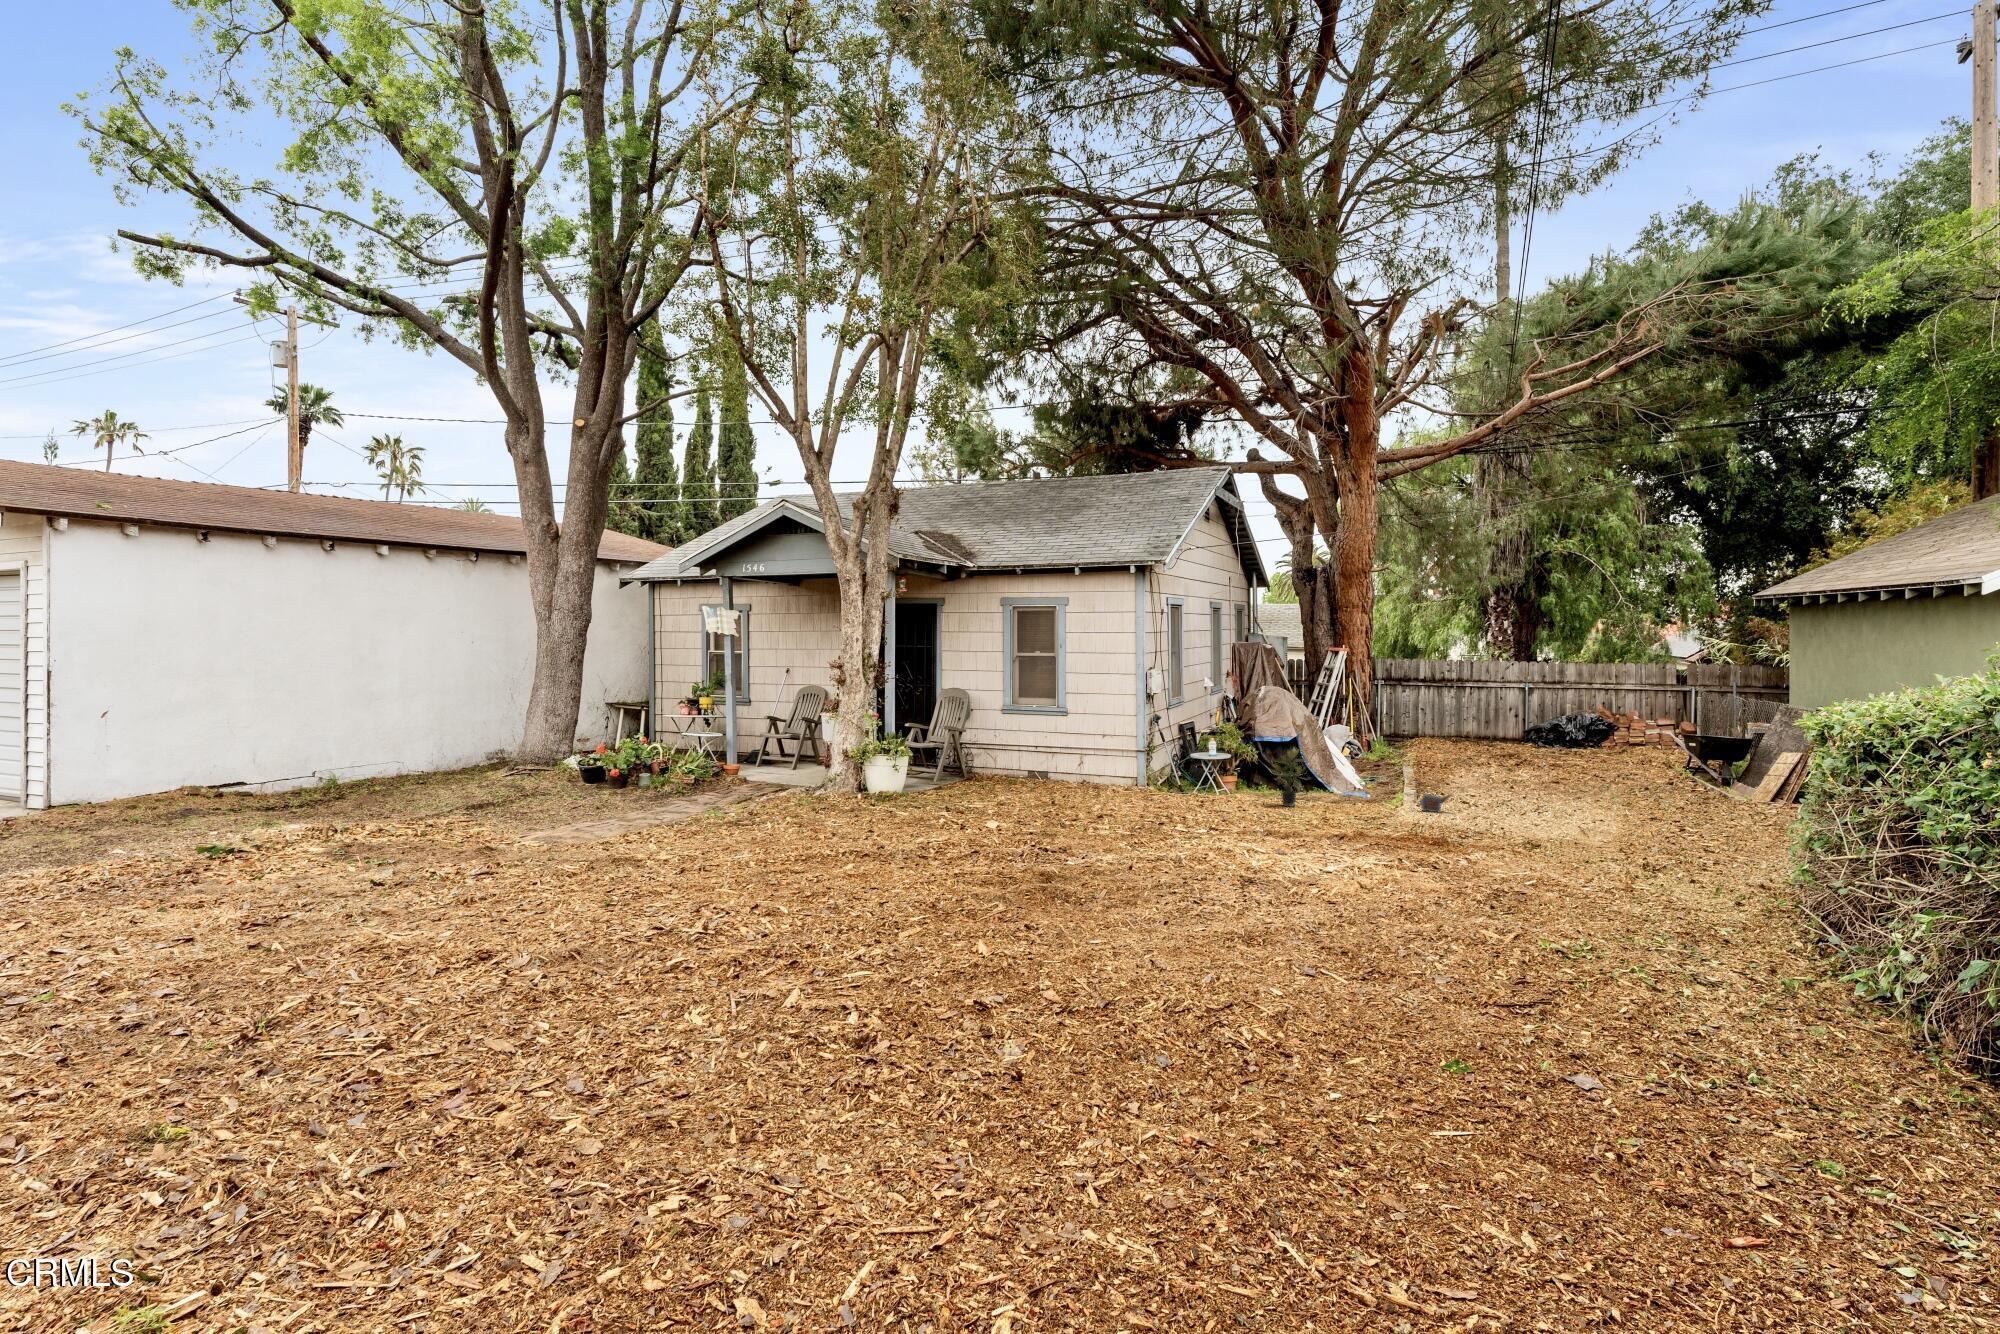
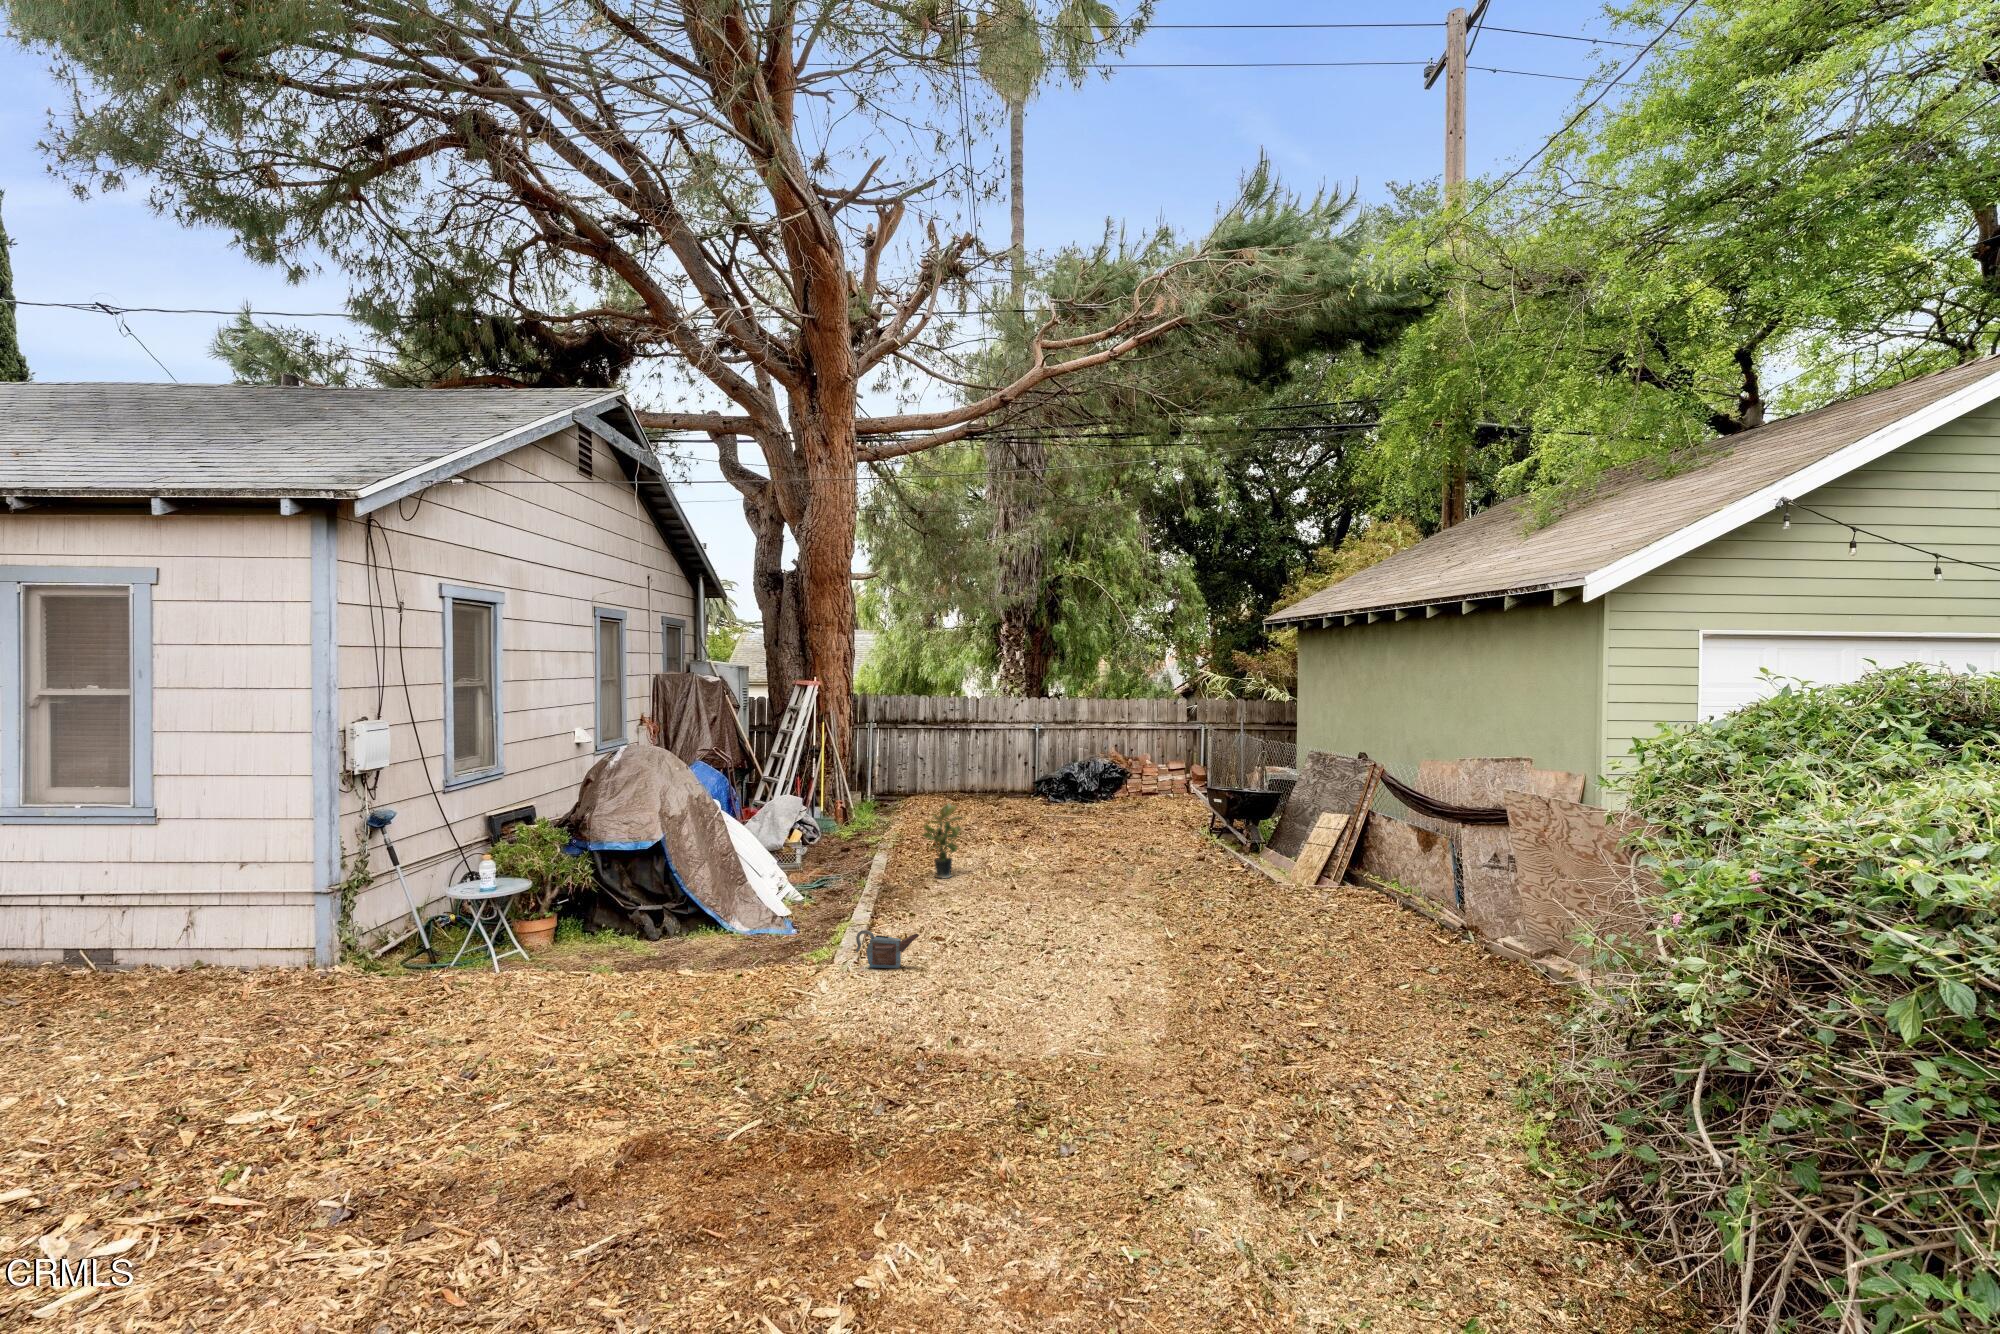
potted plant: present [1272,748,1304,807] -> present [923,803,962,879]

